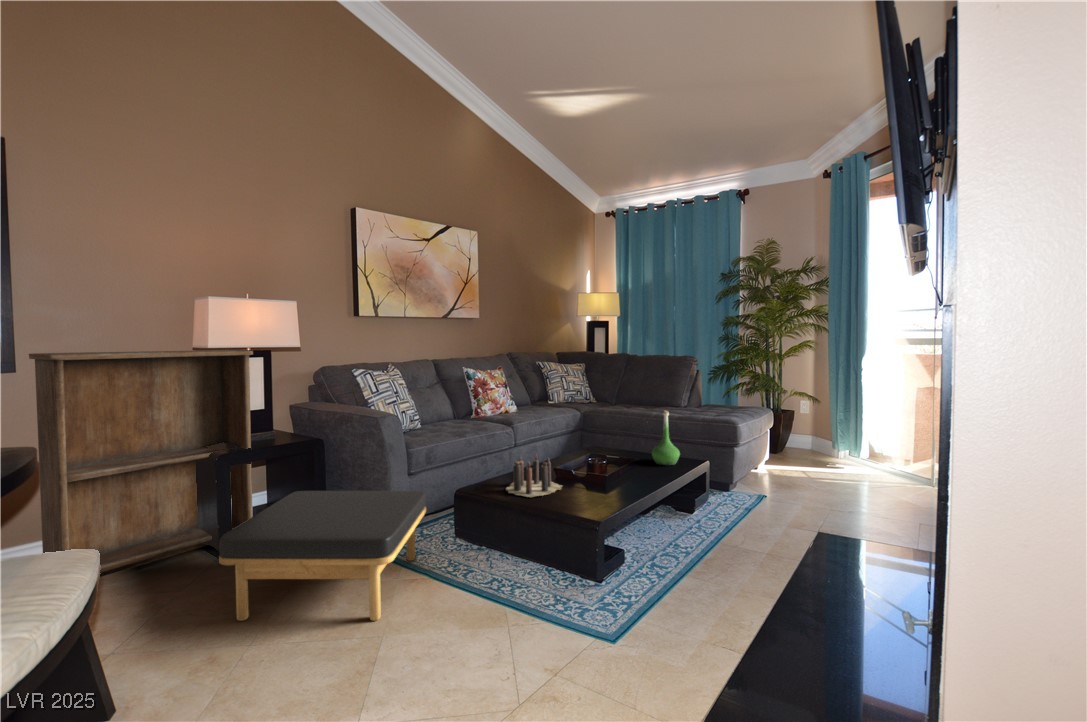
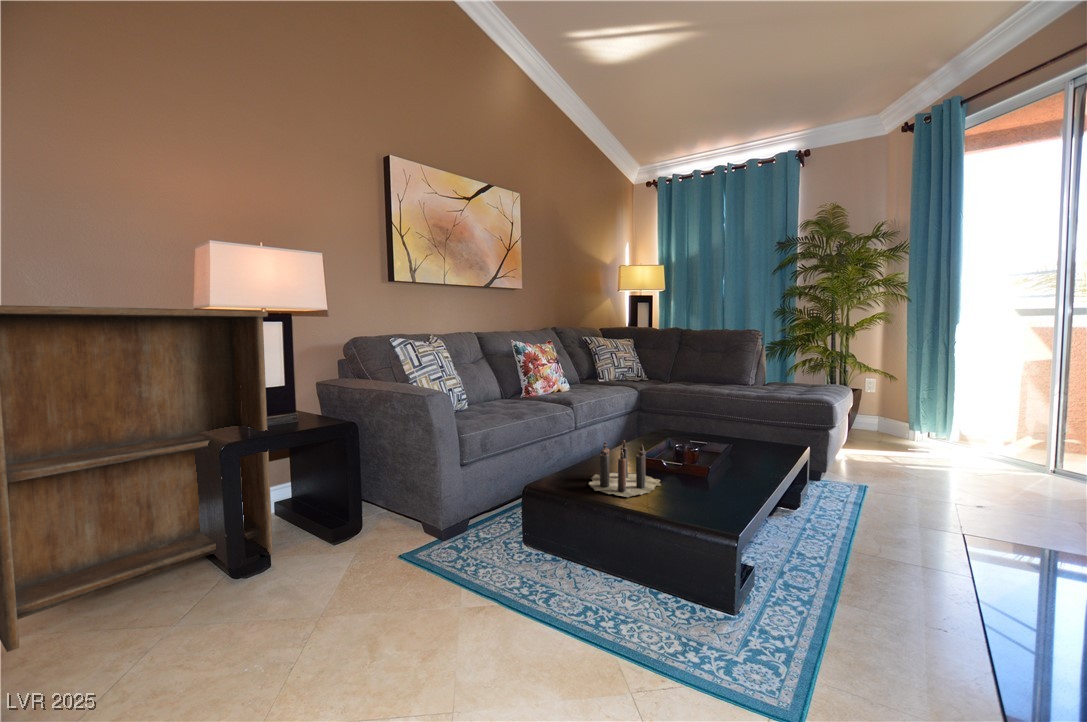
vase: present [652,411,680,465] -> none [751,386,788,452]
ottoman: present [219,491,426,621] -> none [211,487,489,683]

